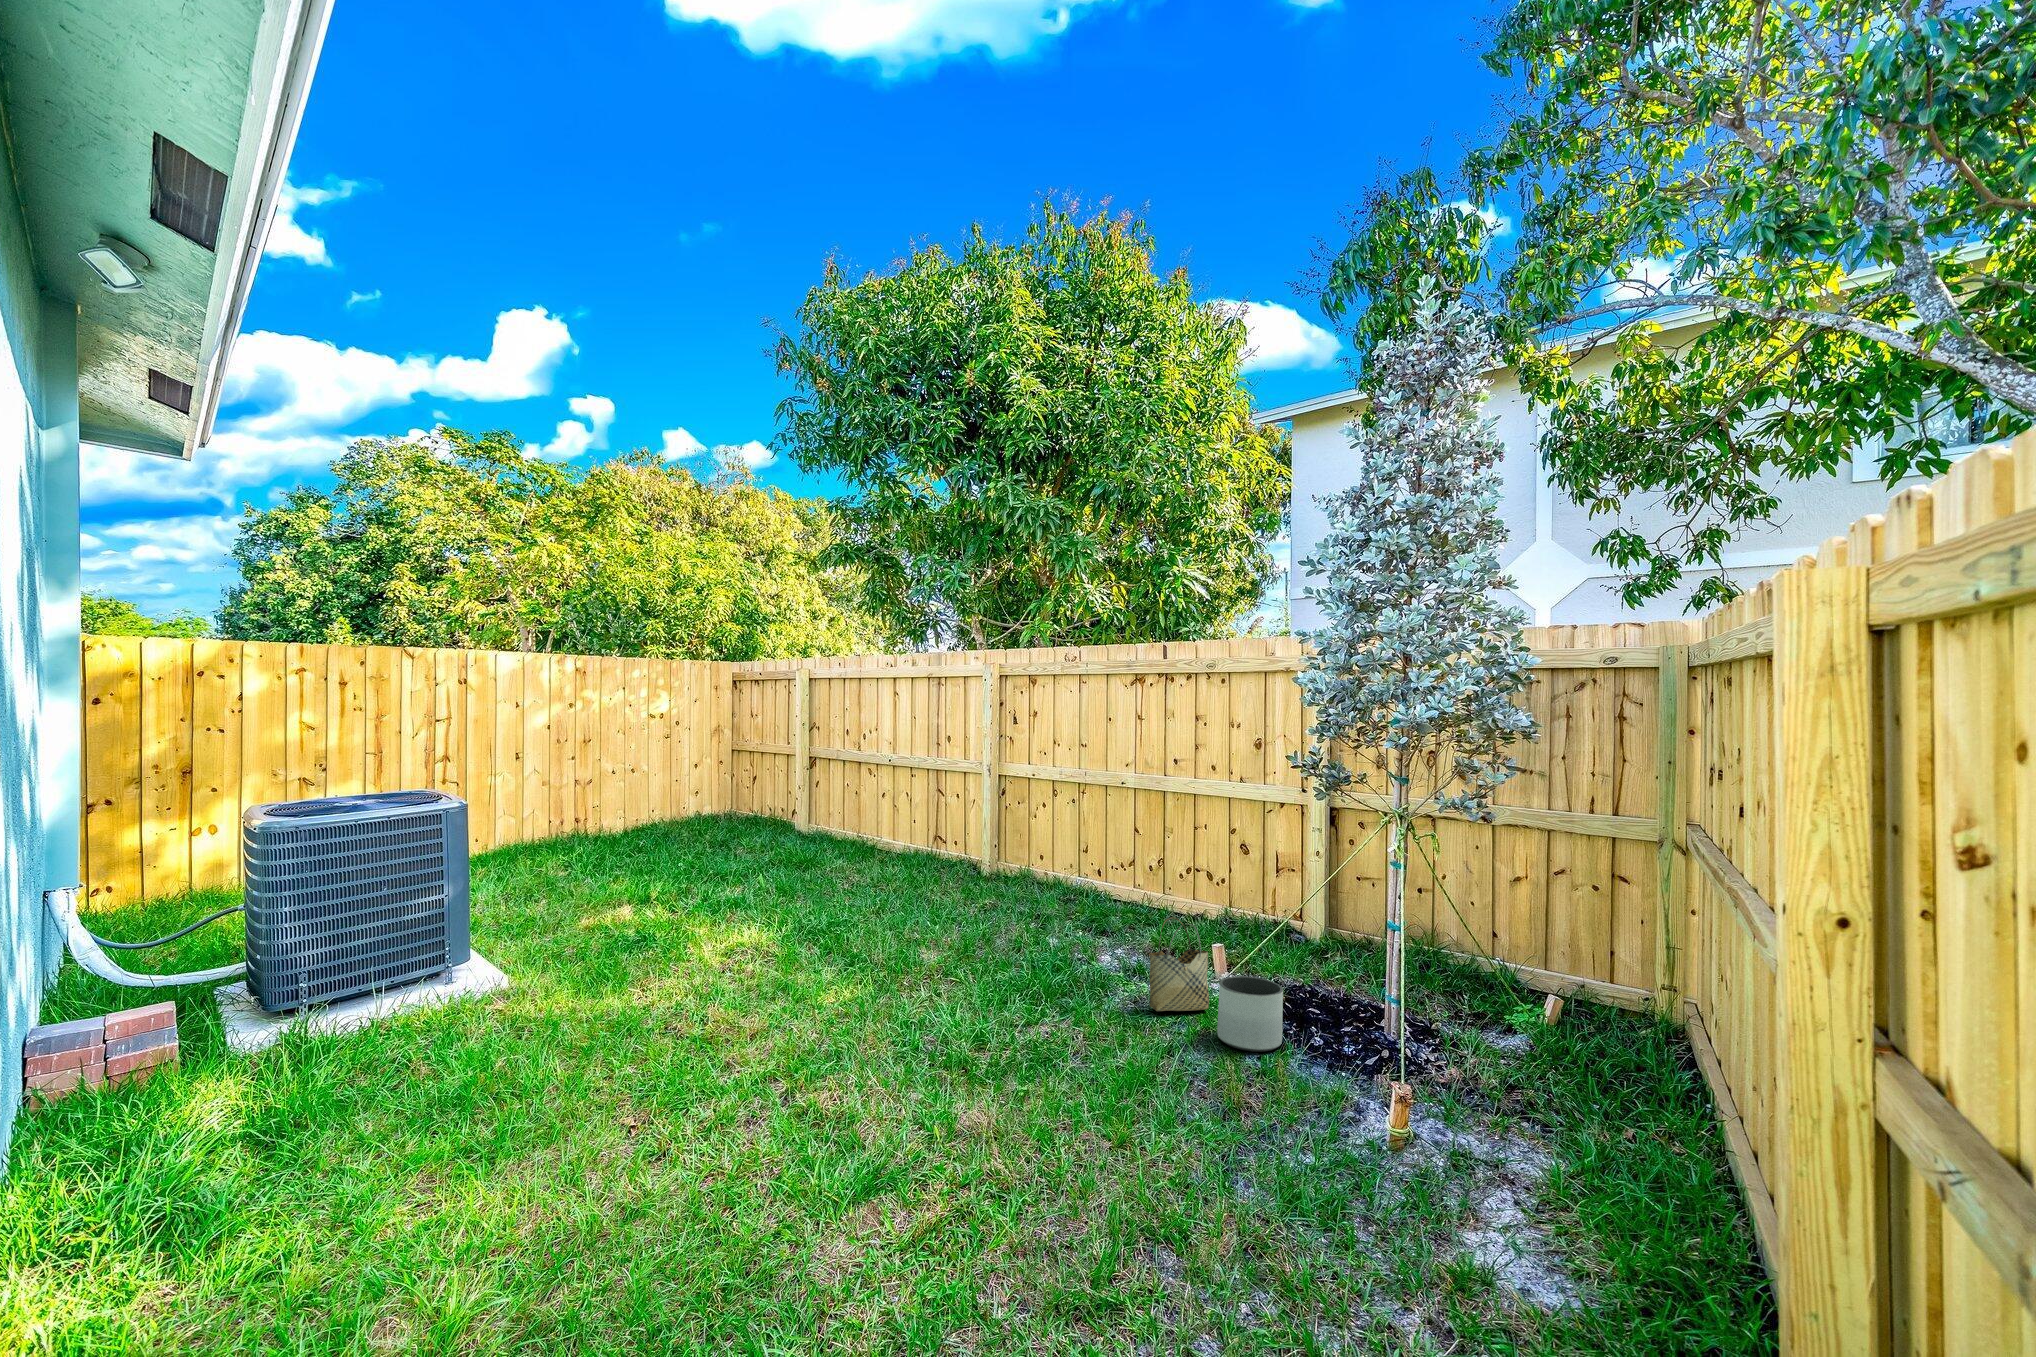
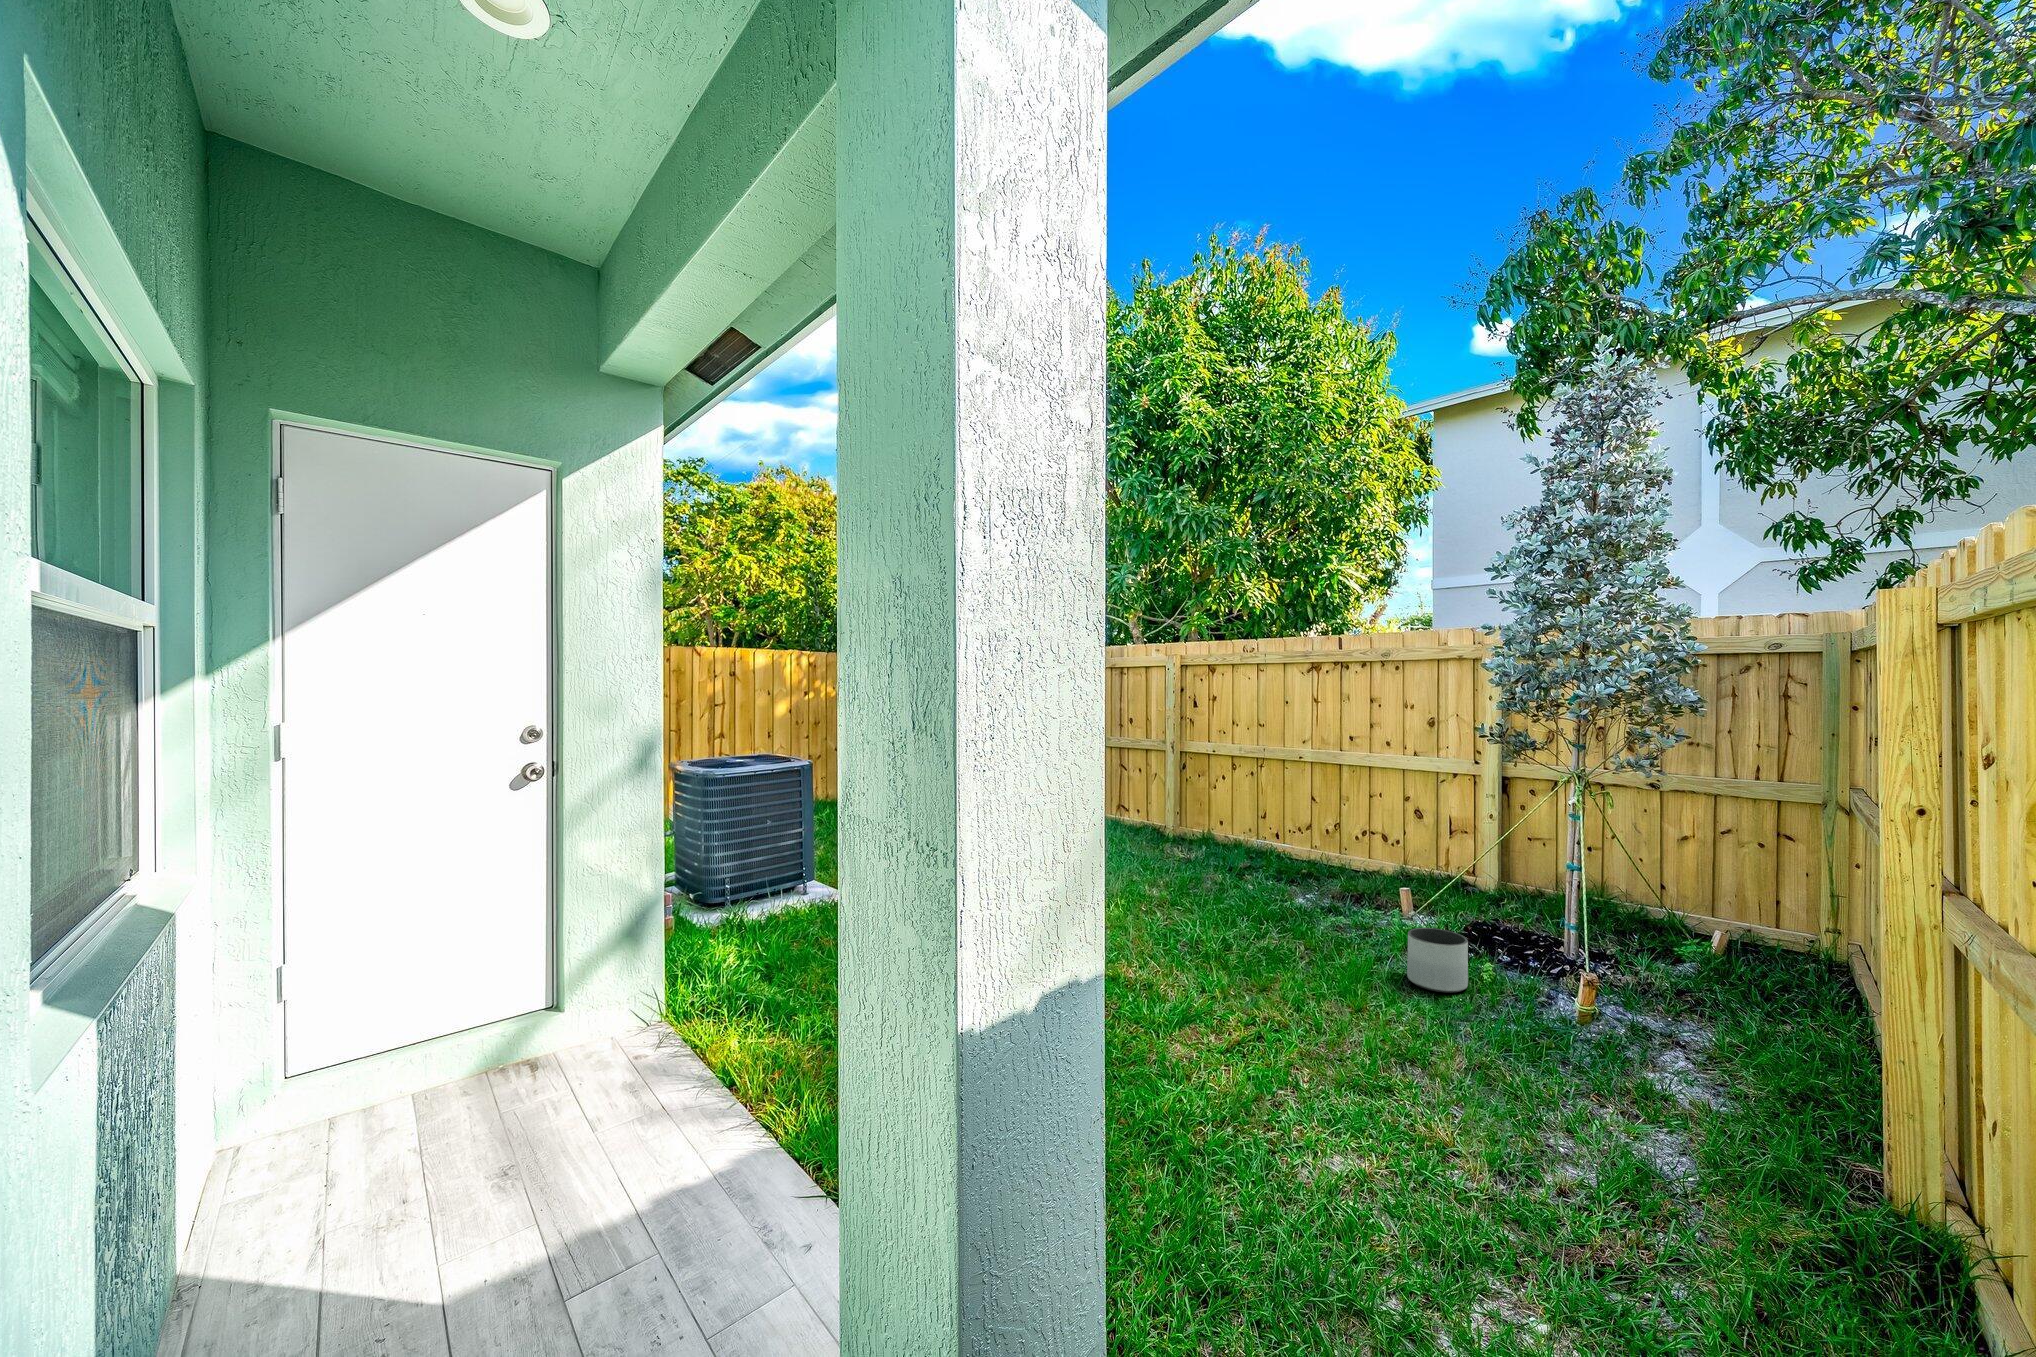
woven basket: present [1149,917,1209,1011] -> none [1340,876,1396,955]

